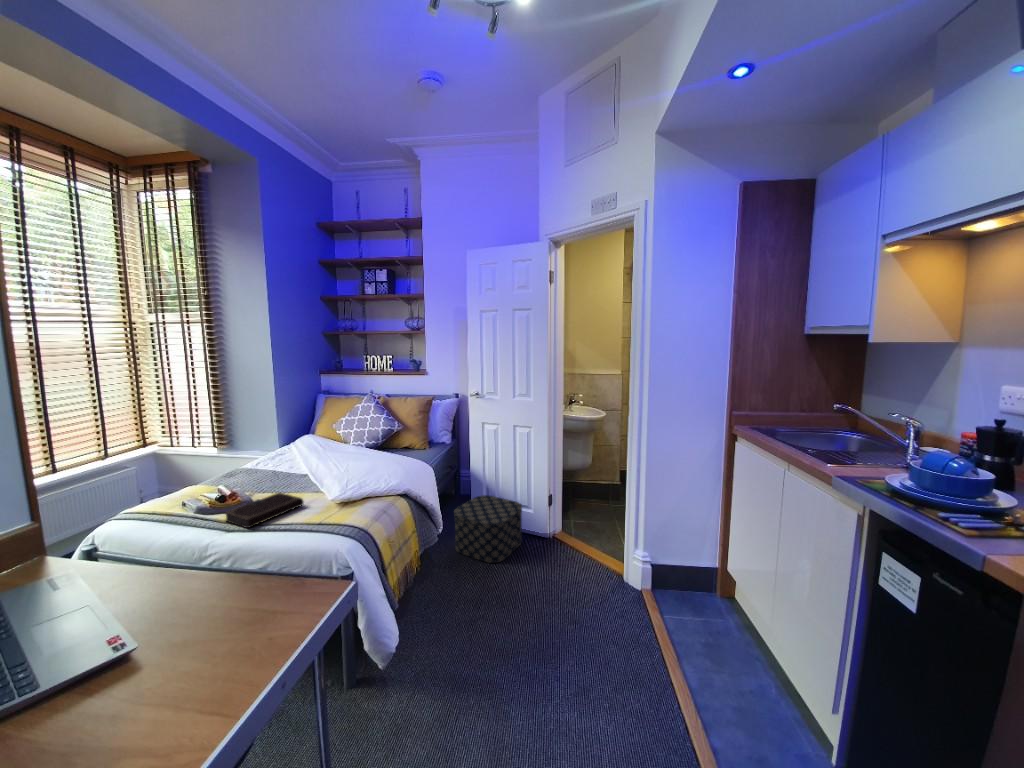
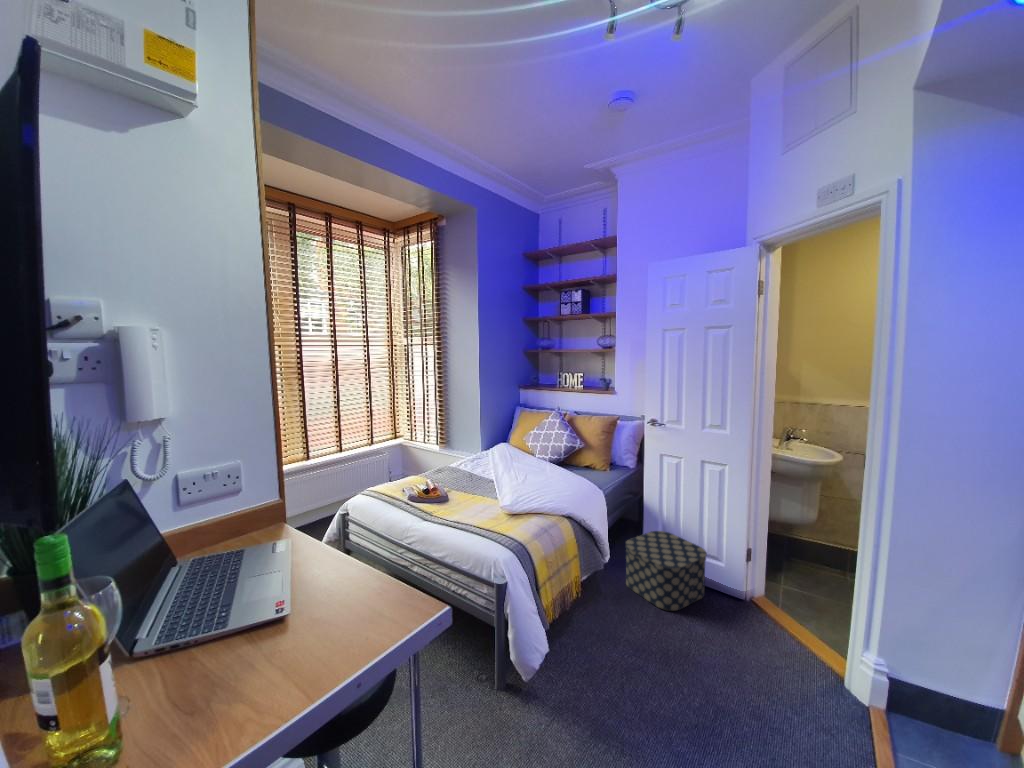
notebook: present [225,493,304,528] -> none [424,494,482,521]

